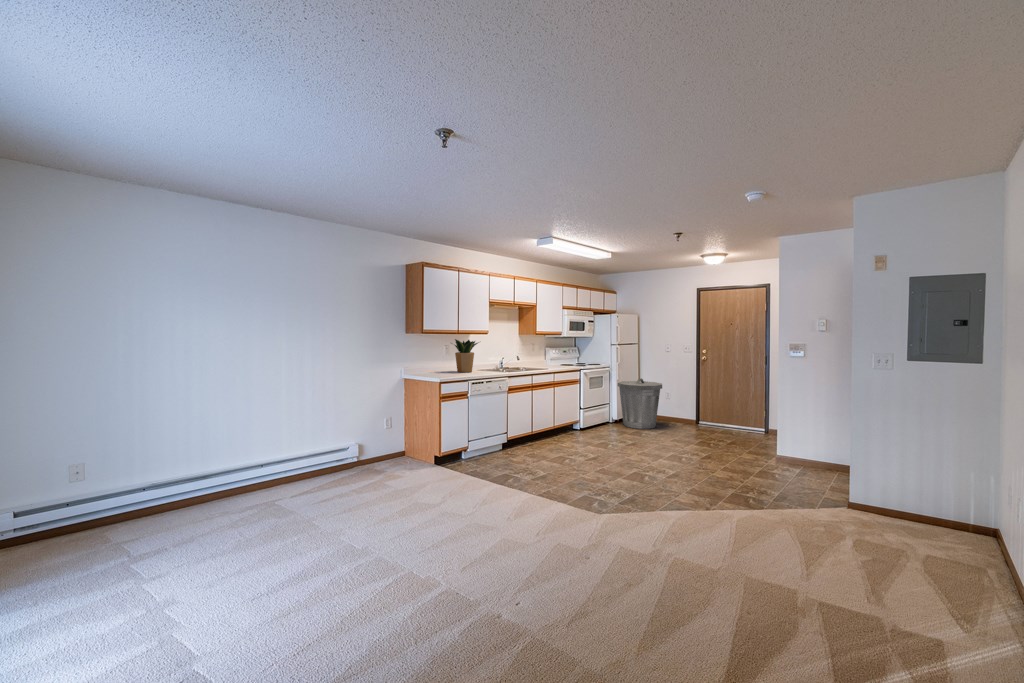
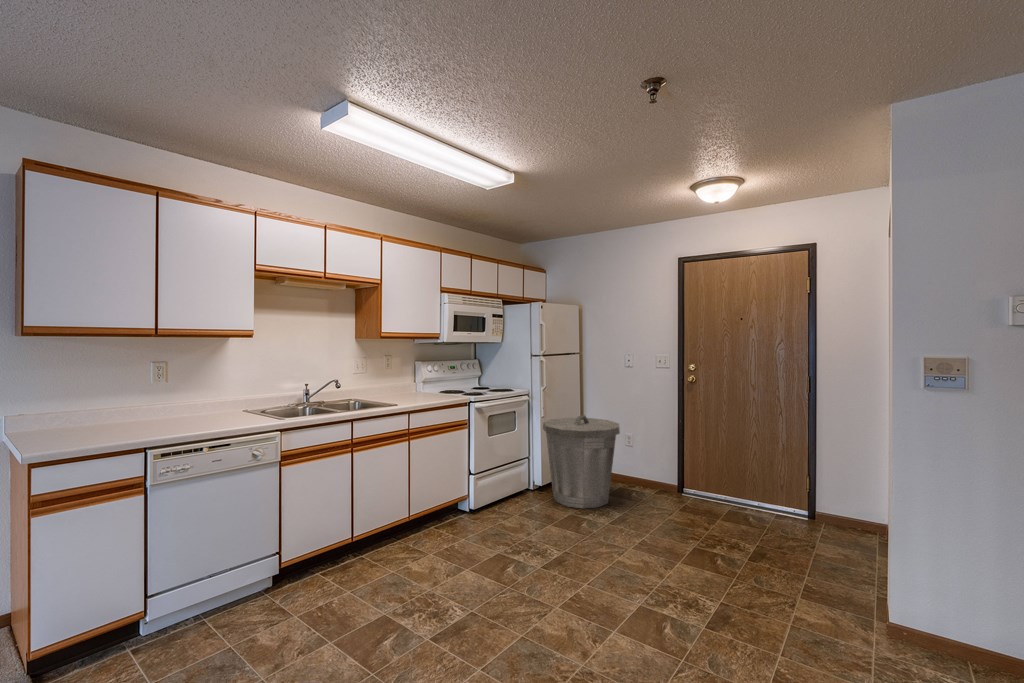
potted plant: present [455,339,479,372] -> none [133,346,225,423]

